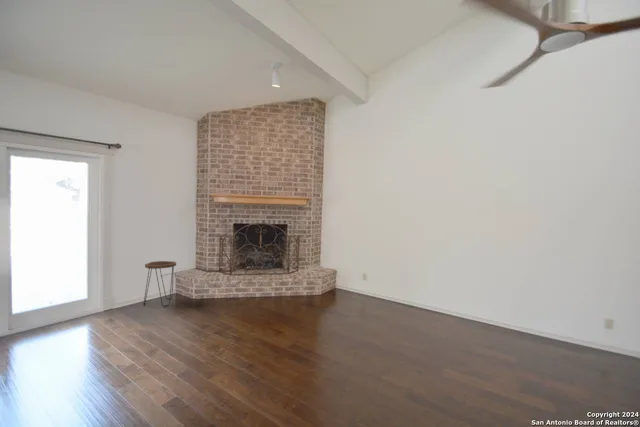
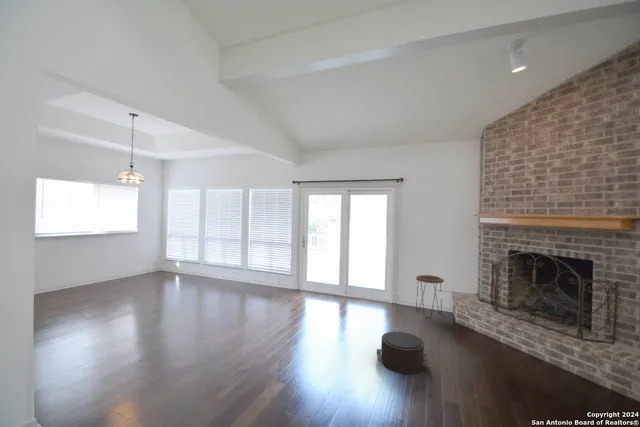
pouf: none [193,312,248,352] -> present [377,331,432,374]

